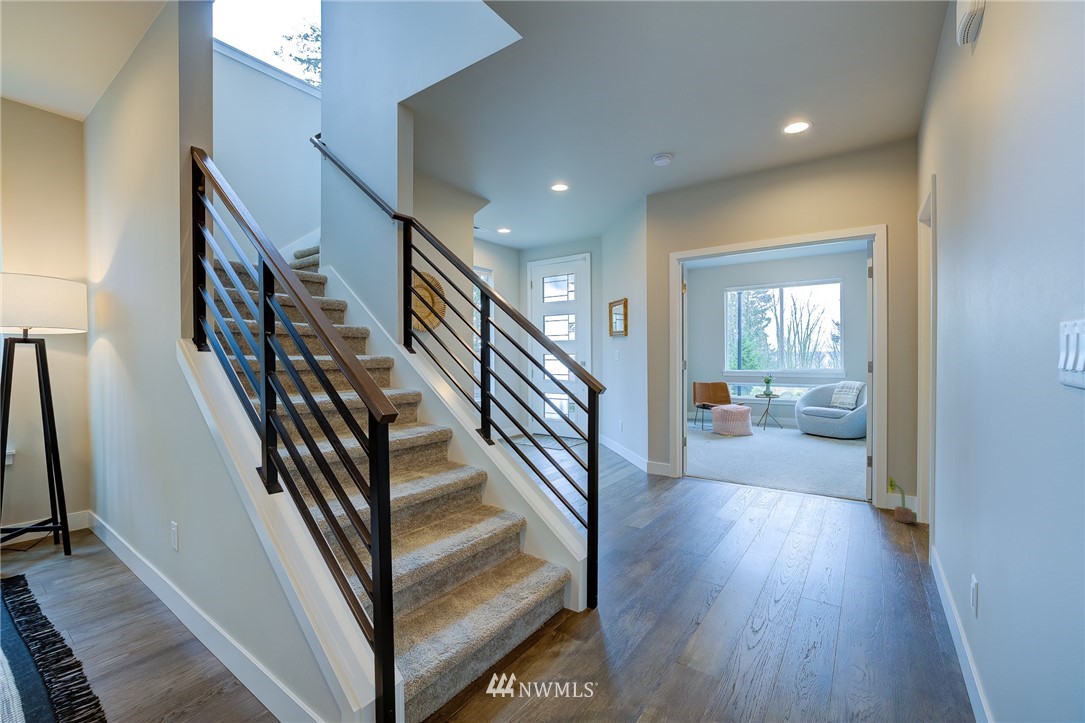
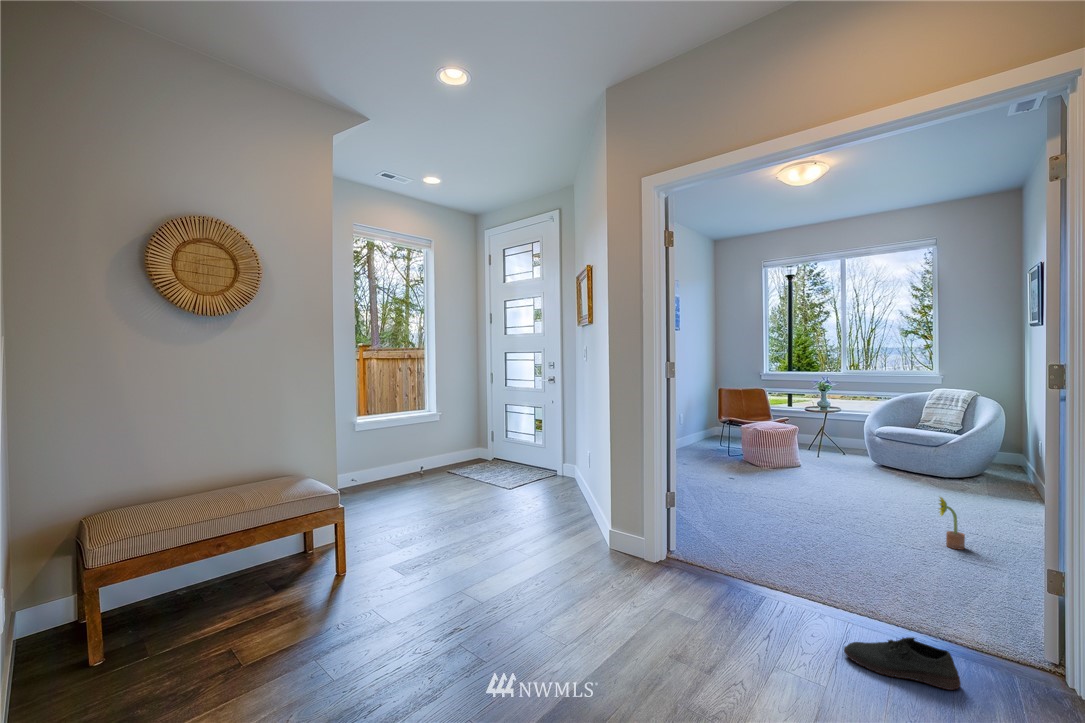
shoe: none [832,628,956,685] -> present [844,637,961,690]

